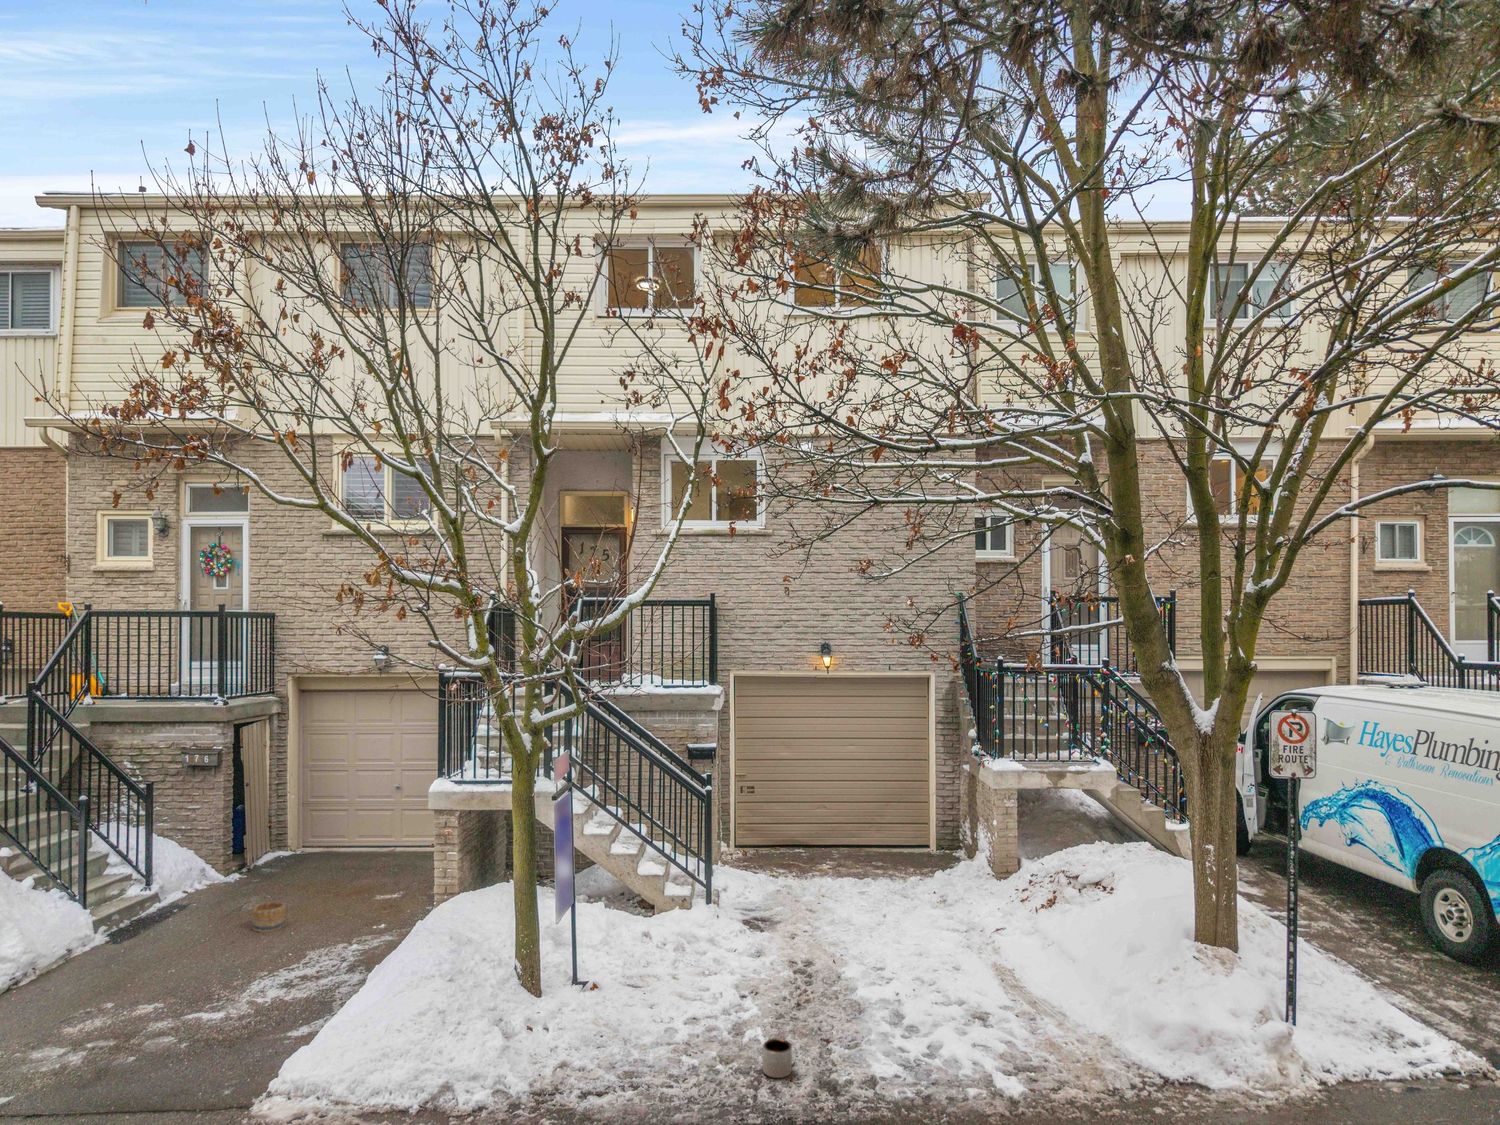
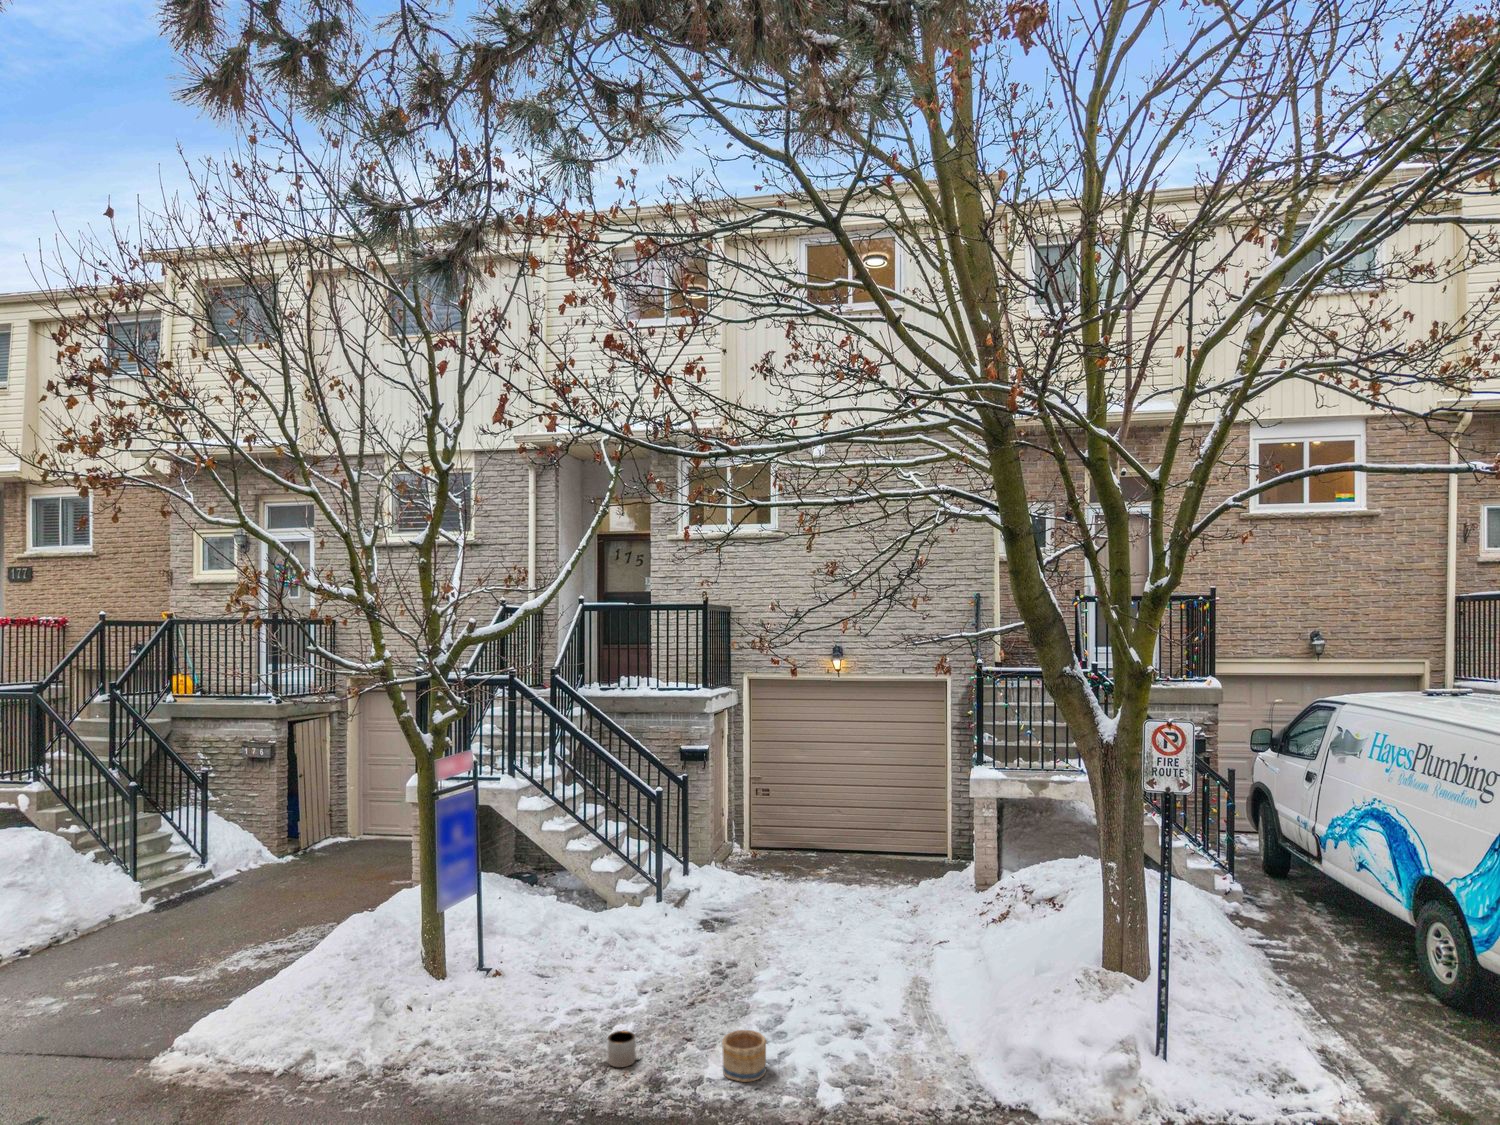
basket: present [252,901,286,932] -> present [722,1030,767,1082]

